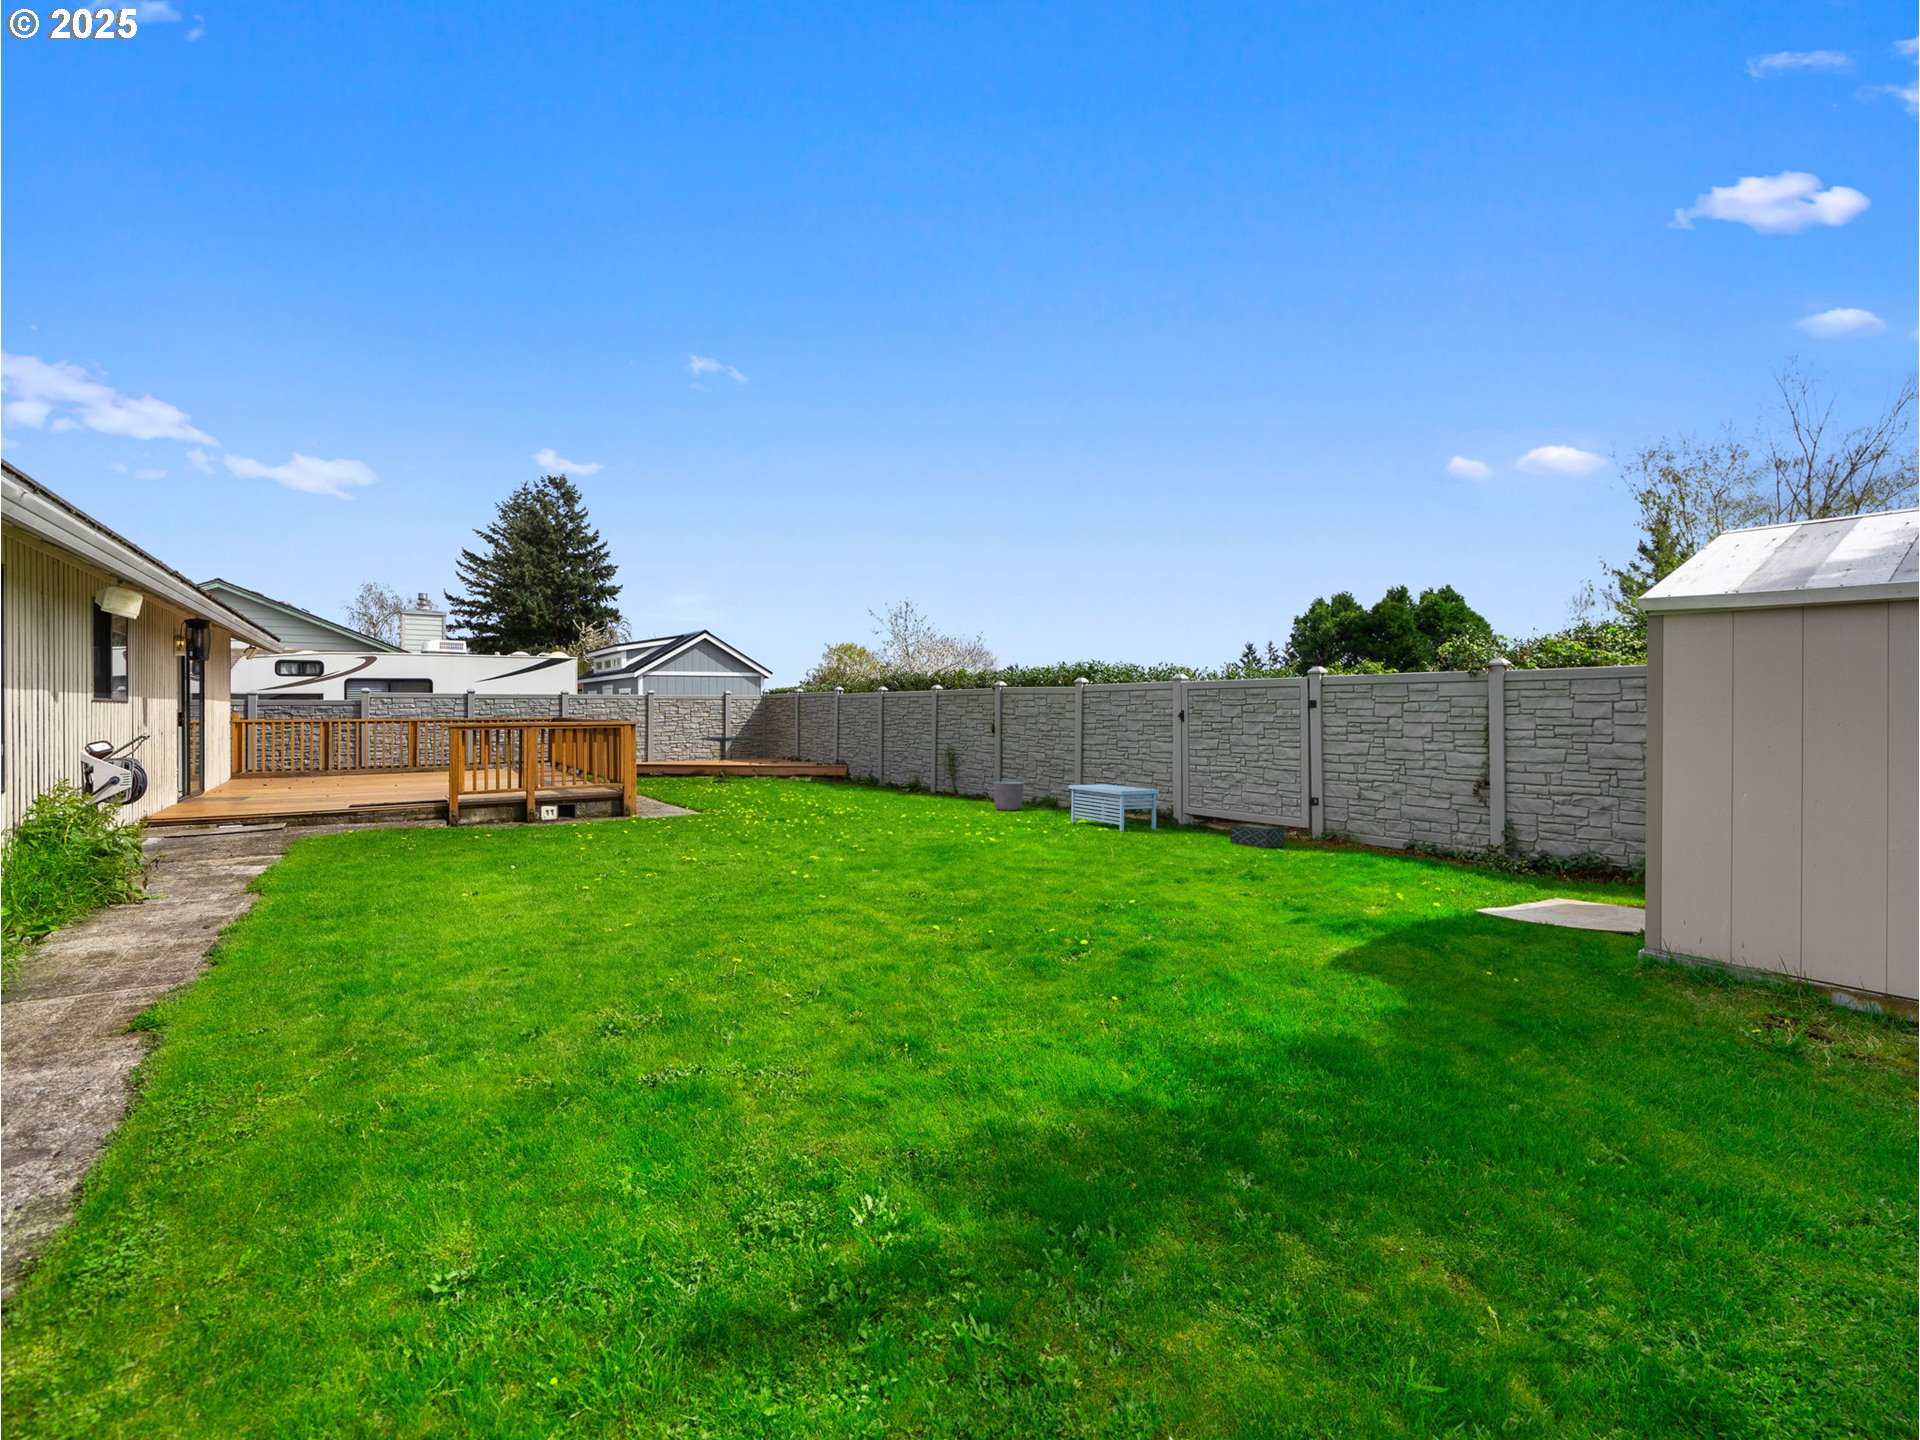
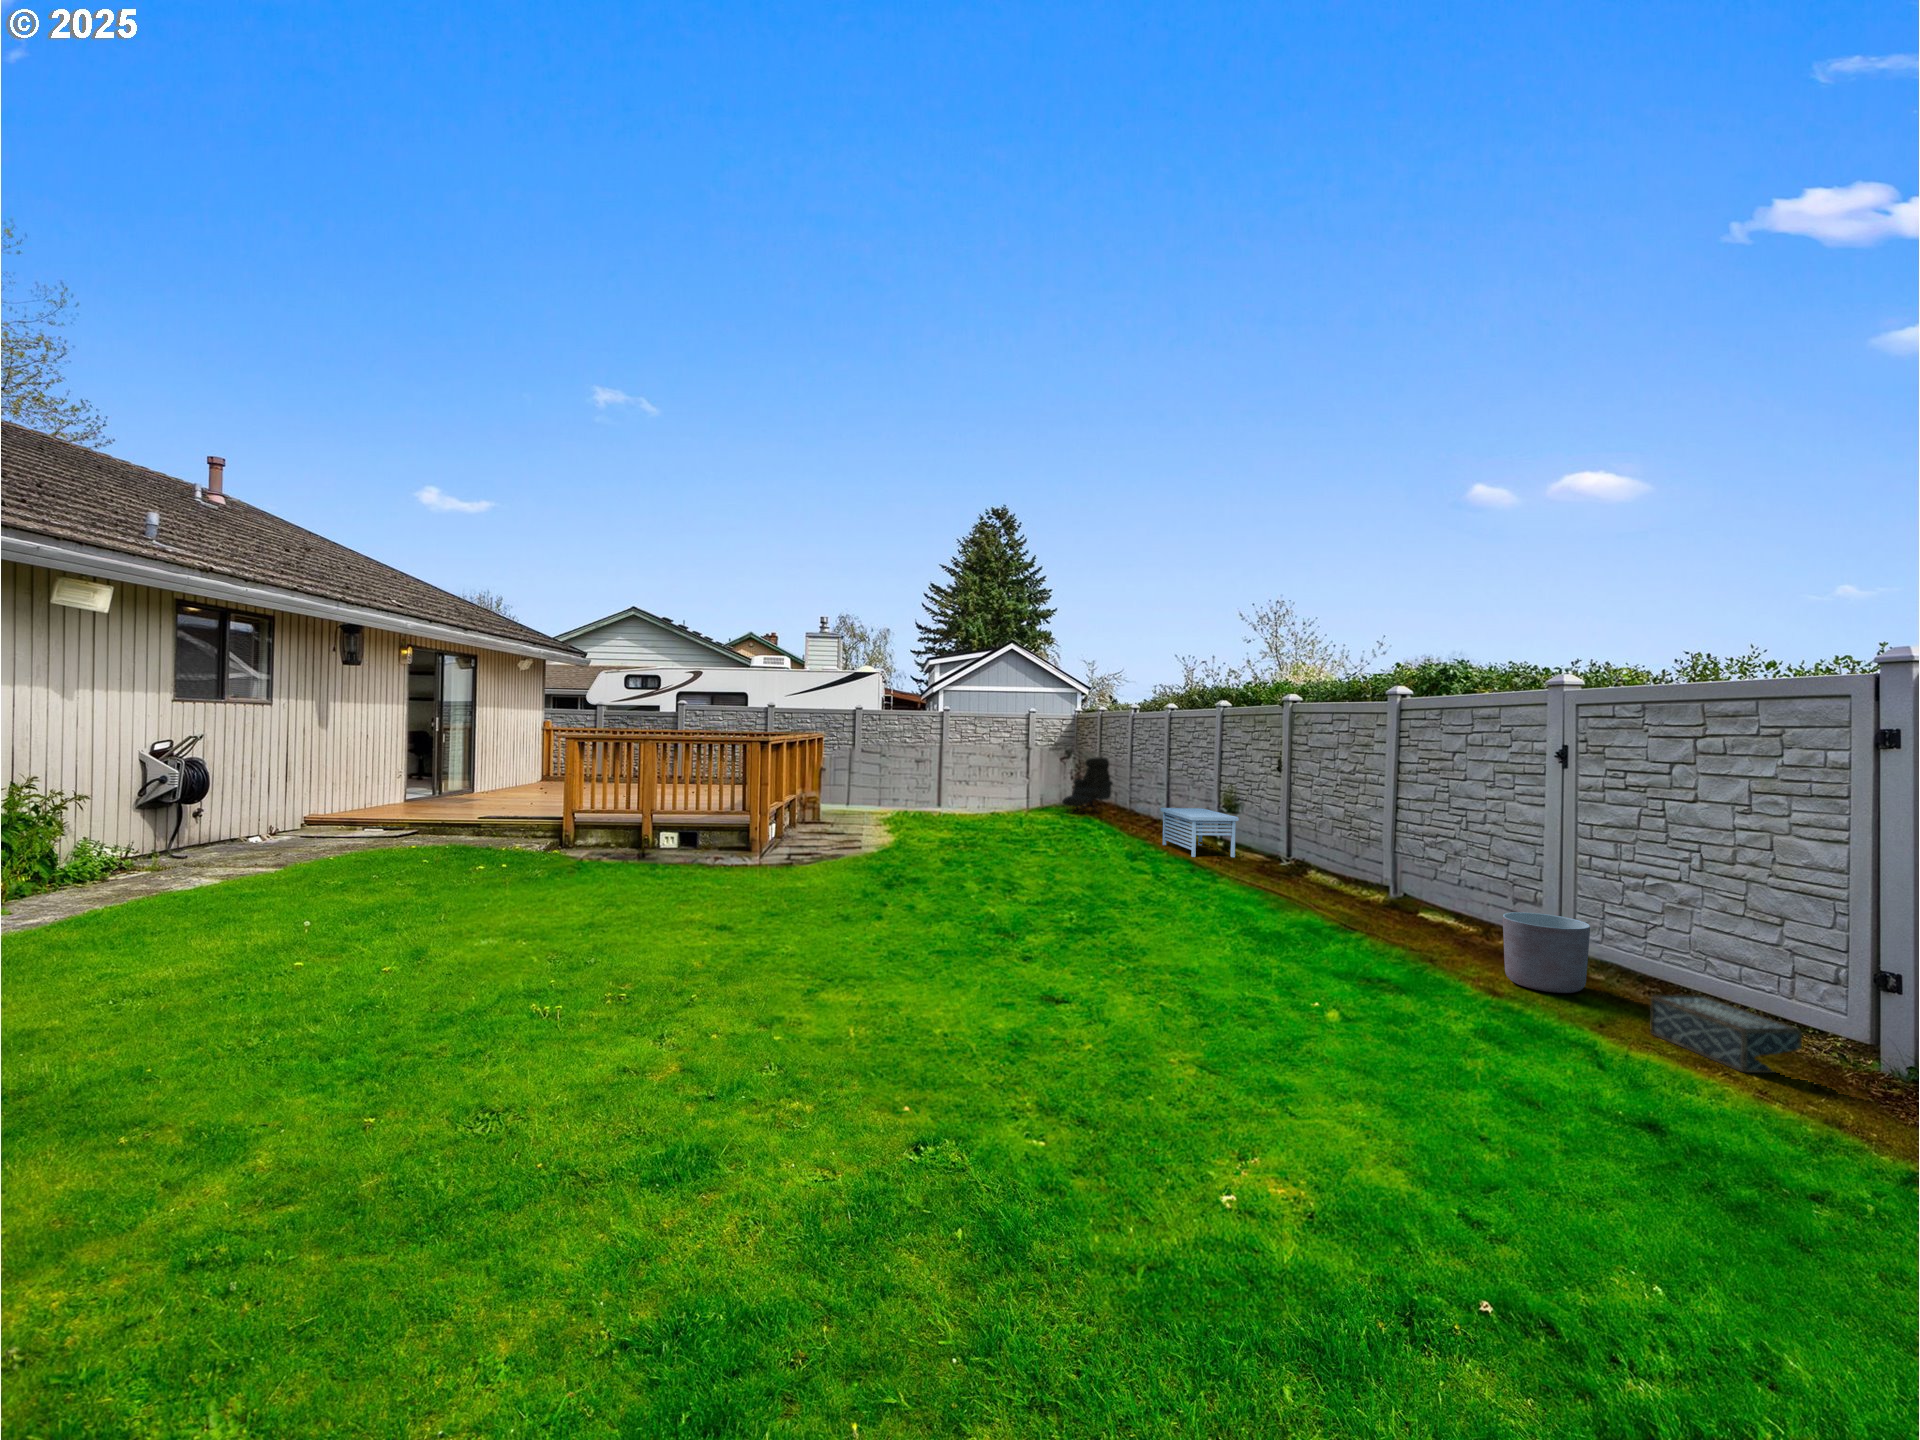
lounge chair: none [770,734,812,784] -> present [1062,757,1113,814]
pedestal table: present [701,737,742,782] -> none [994,758,1039,808]
planter: present [994,782,1024,811] -> present [1503,913,1590,993]
storage bench: present [1069,784,1159,831] -> present [1161,808,1239,857]

